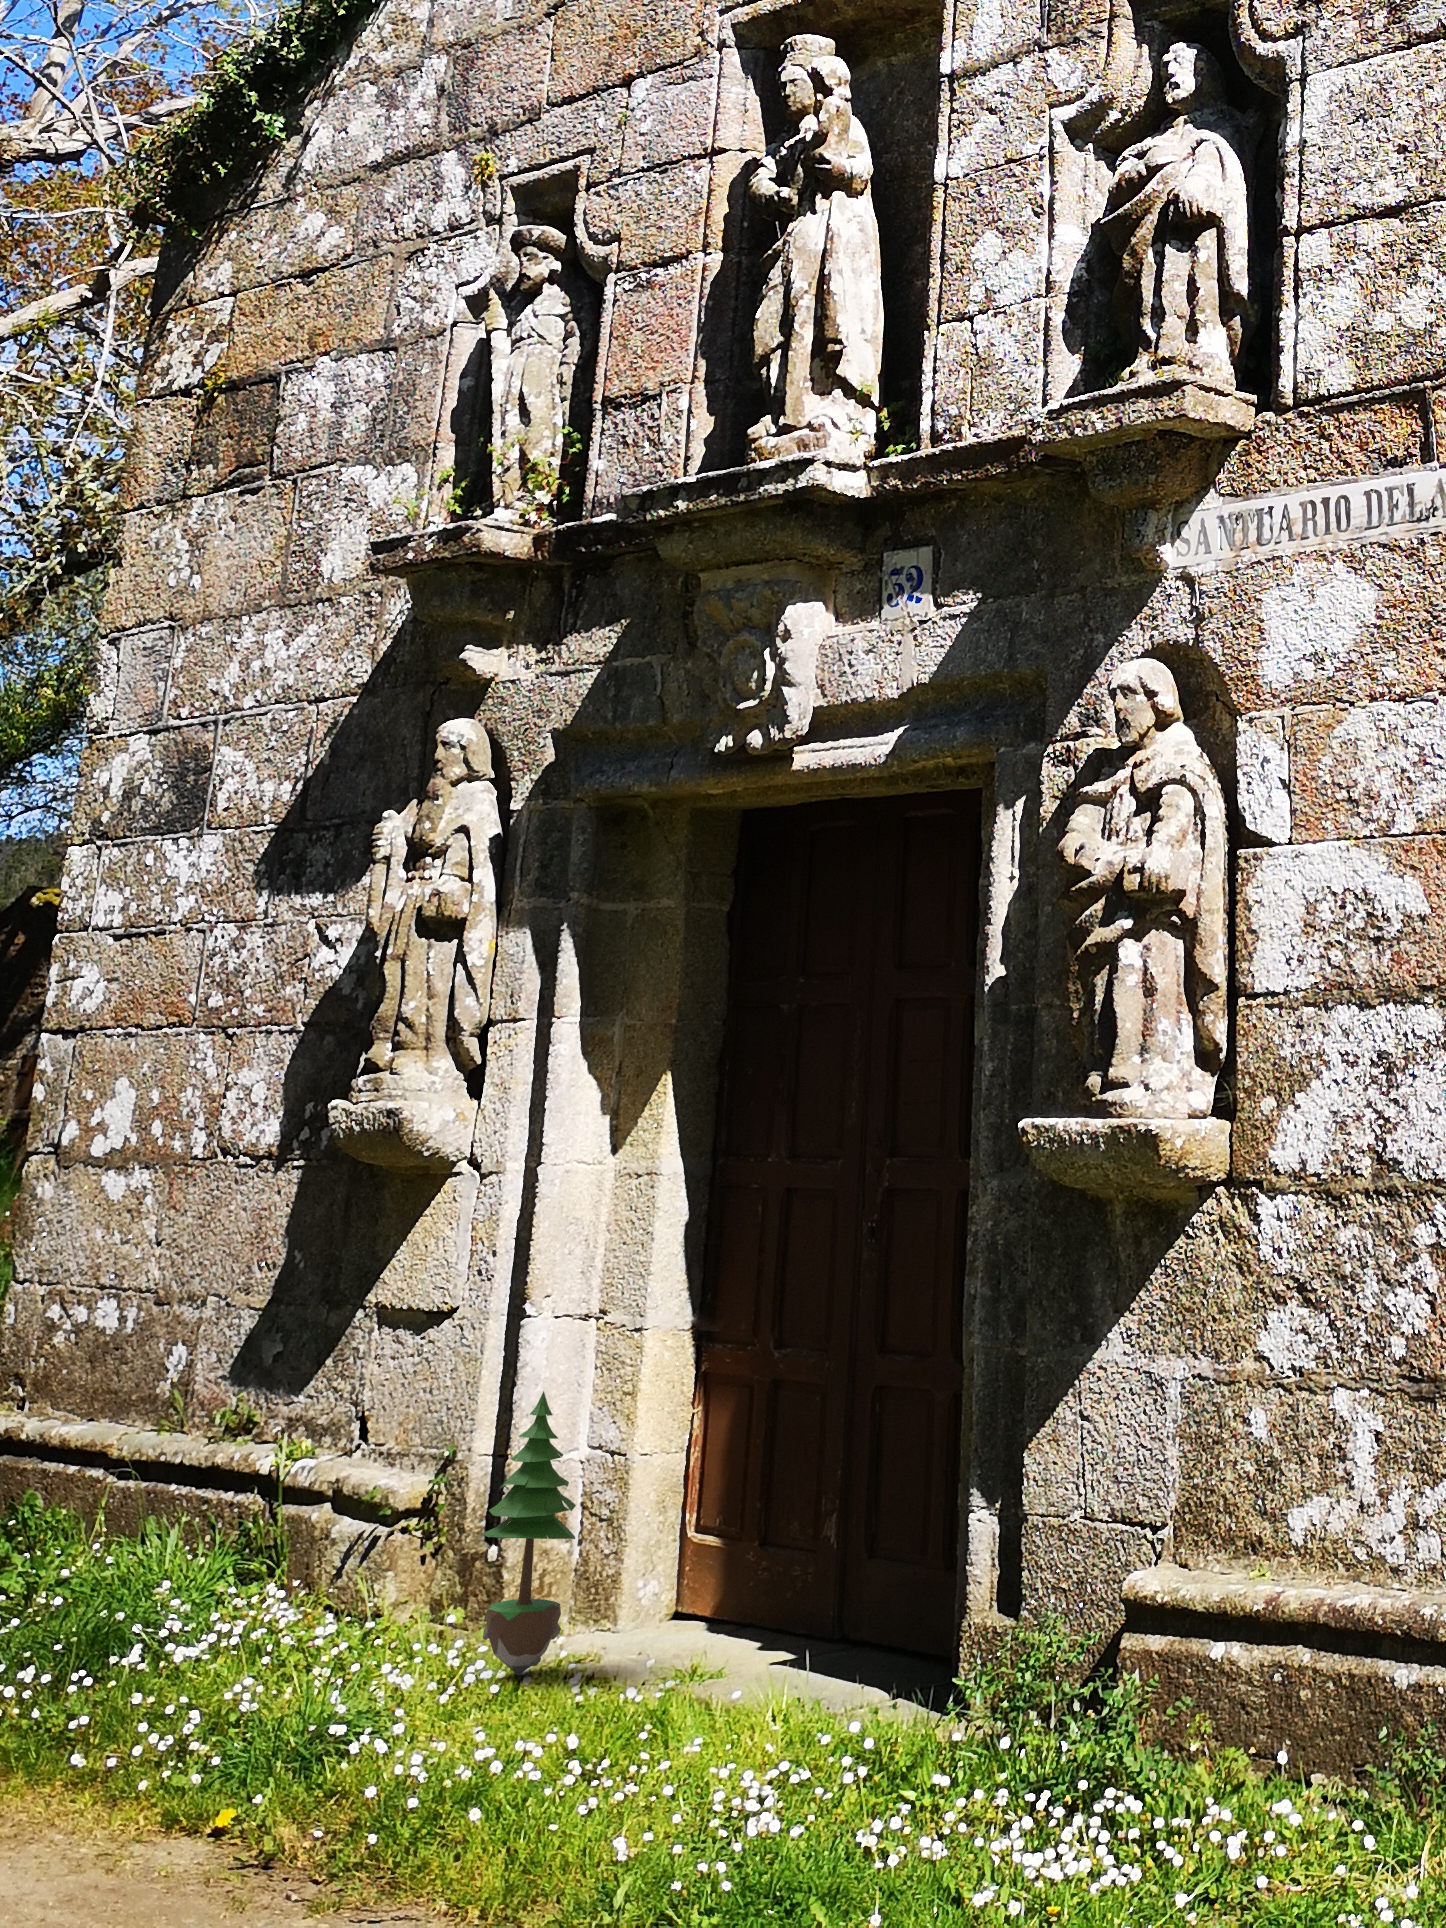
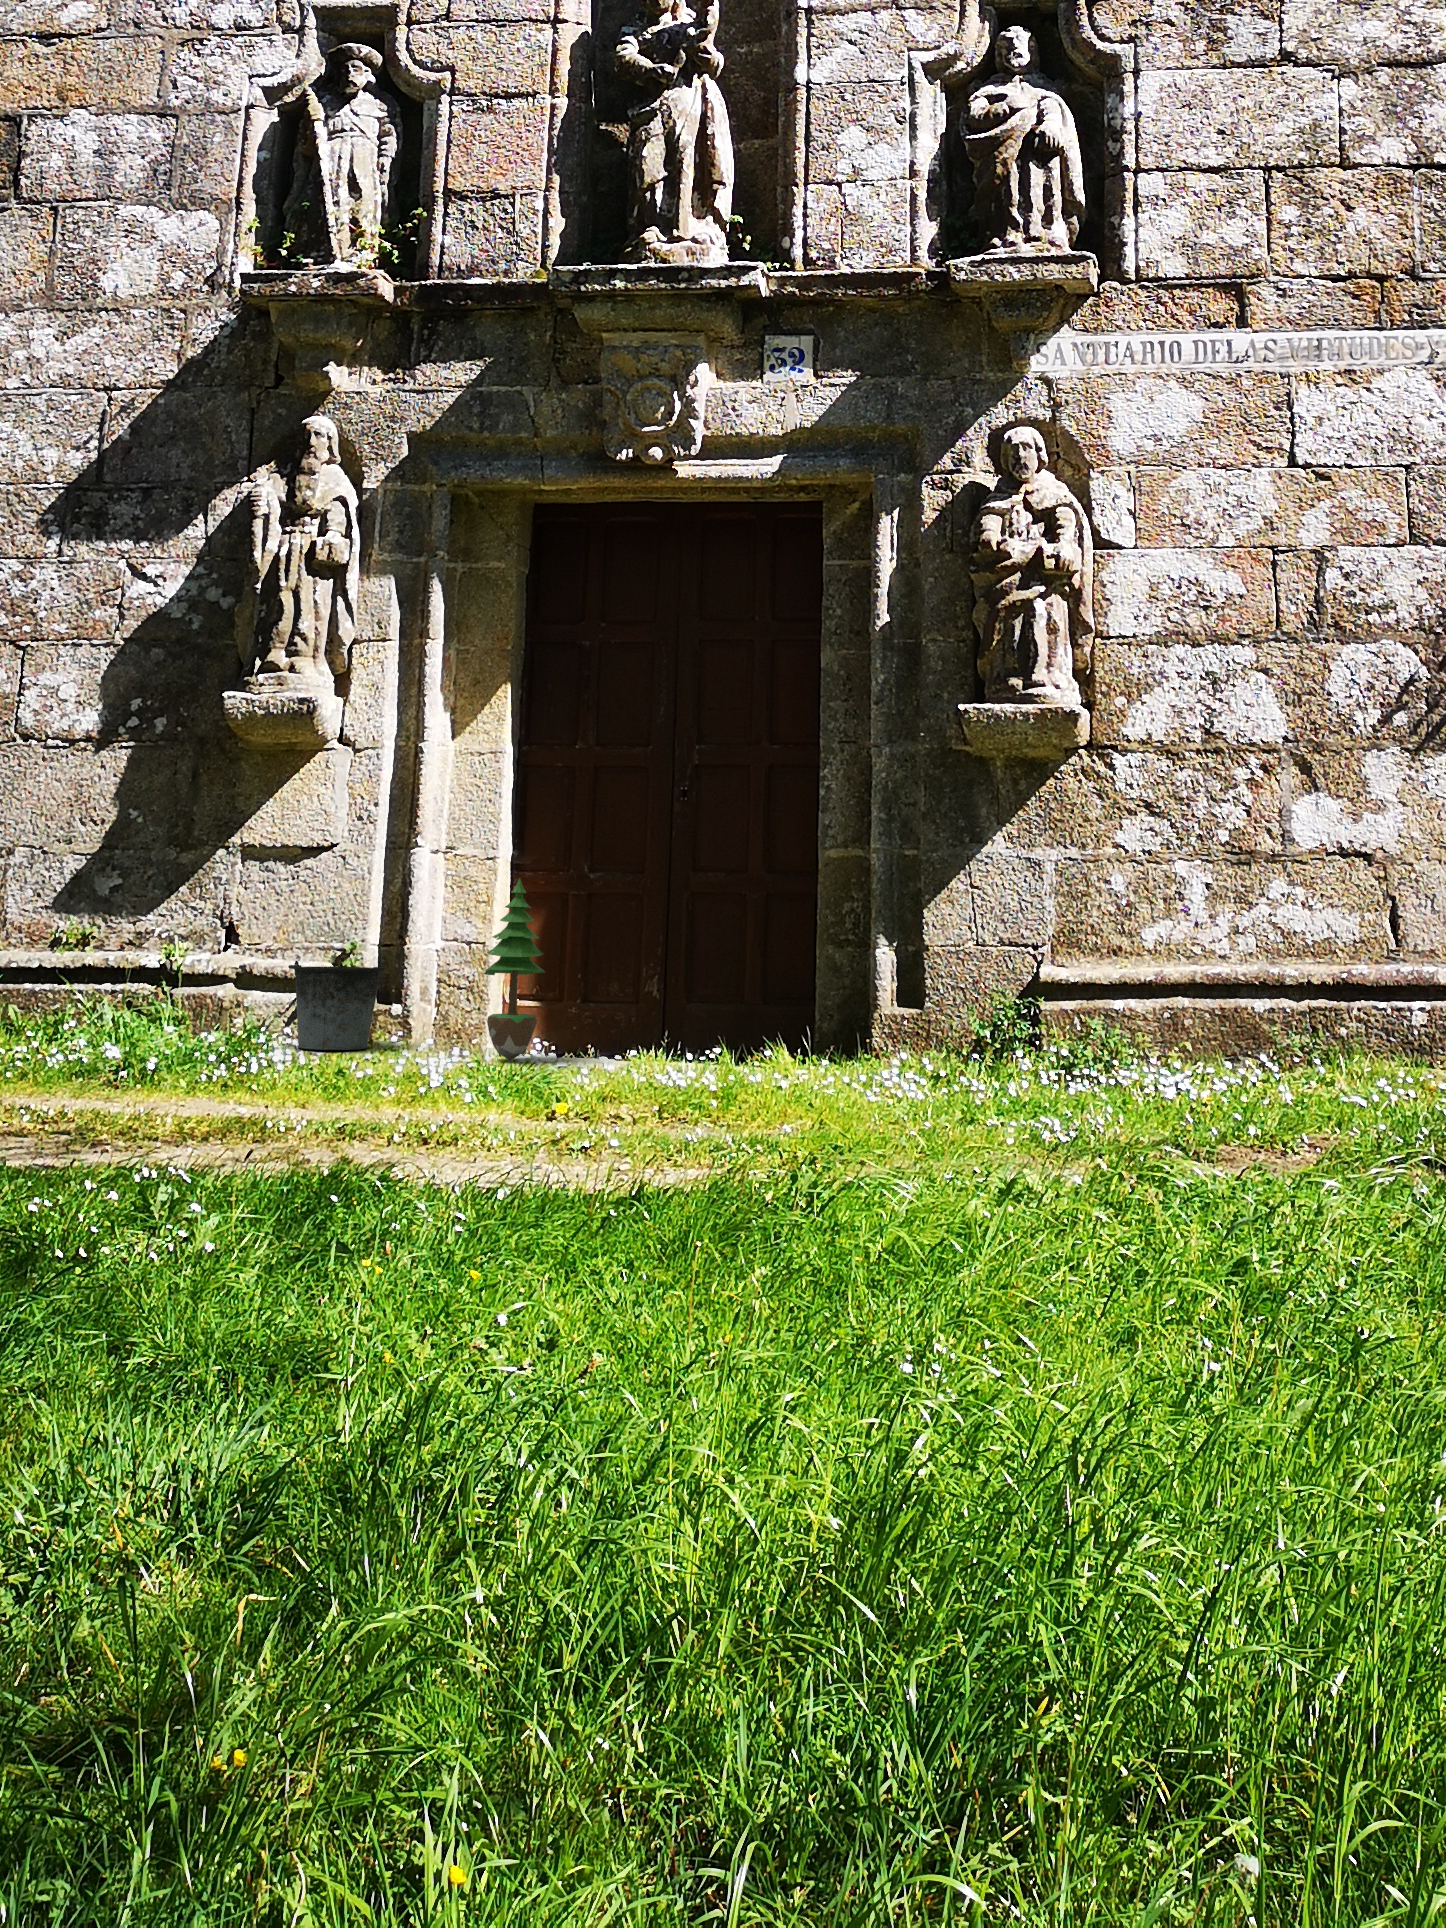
bucket: none [330,1498,462,1638] -> present [288,961,385,1050]

